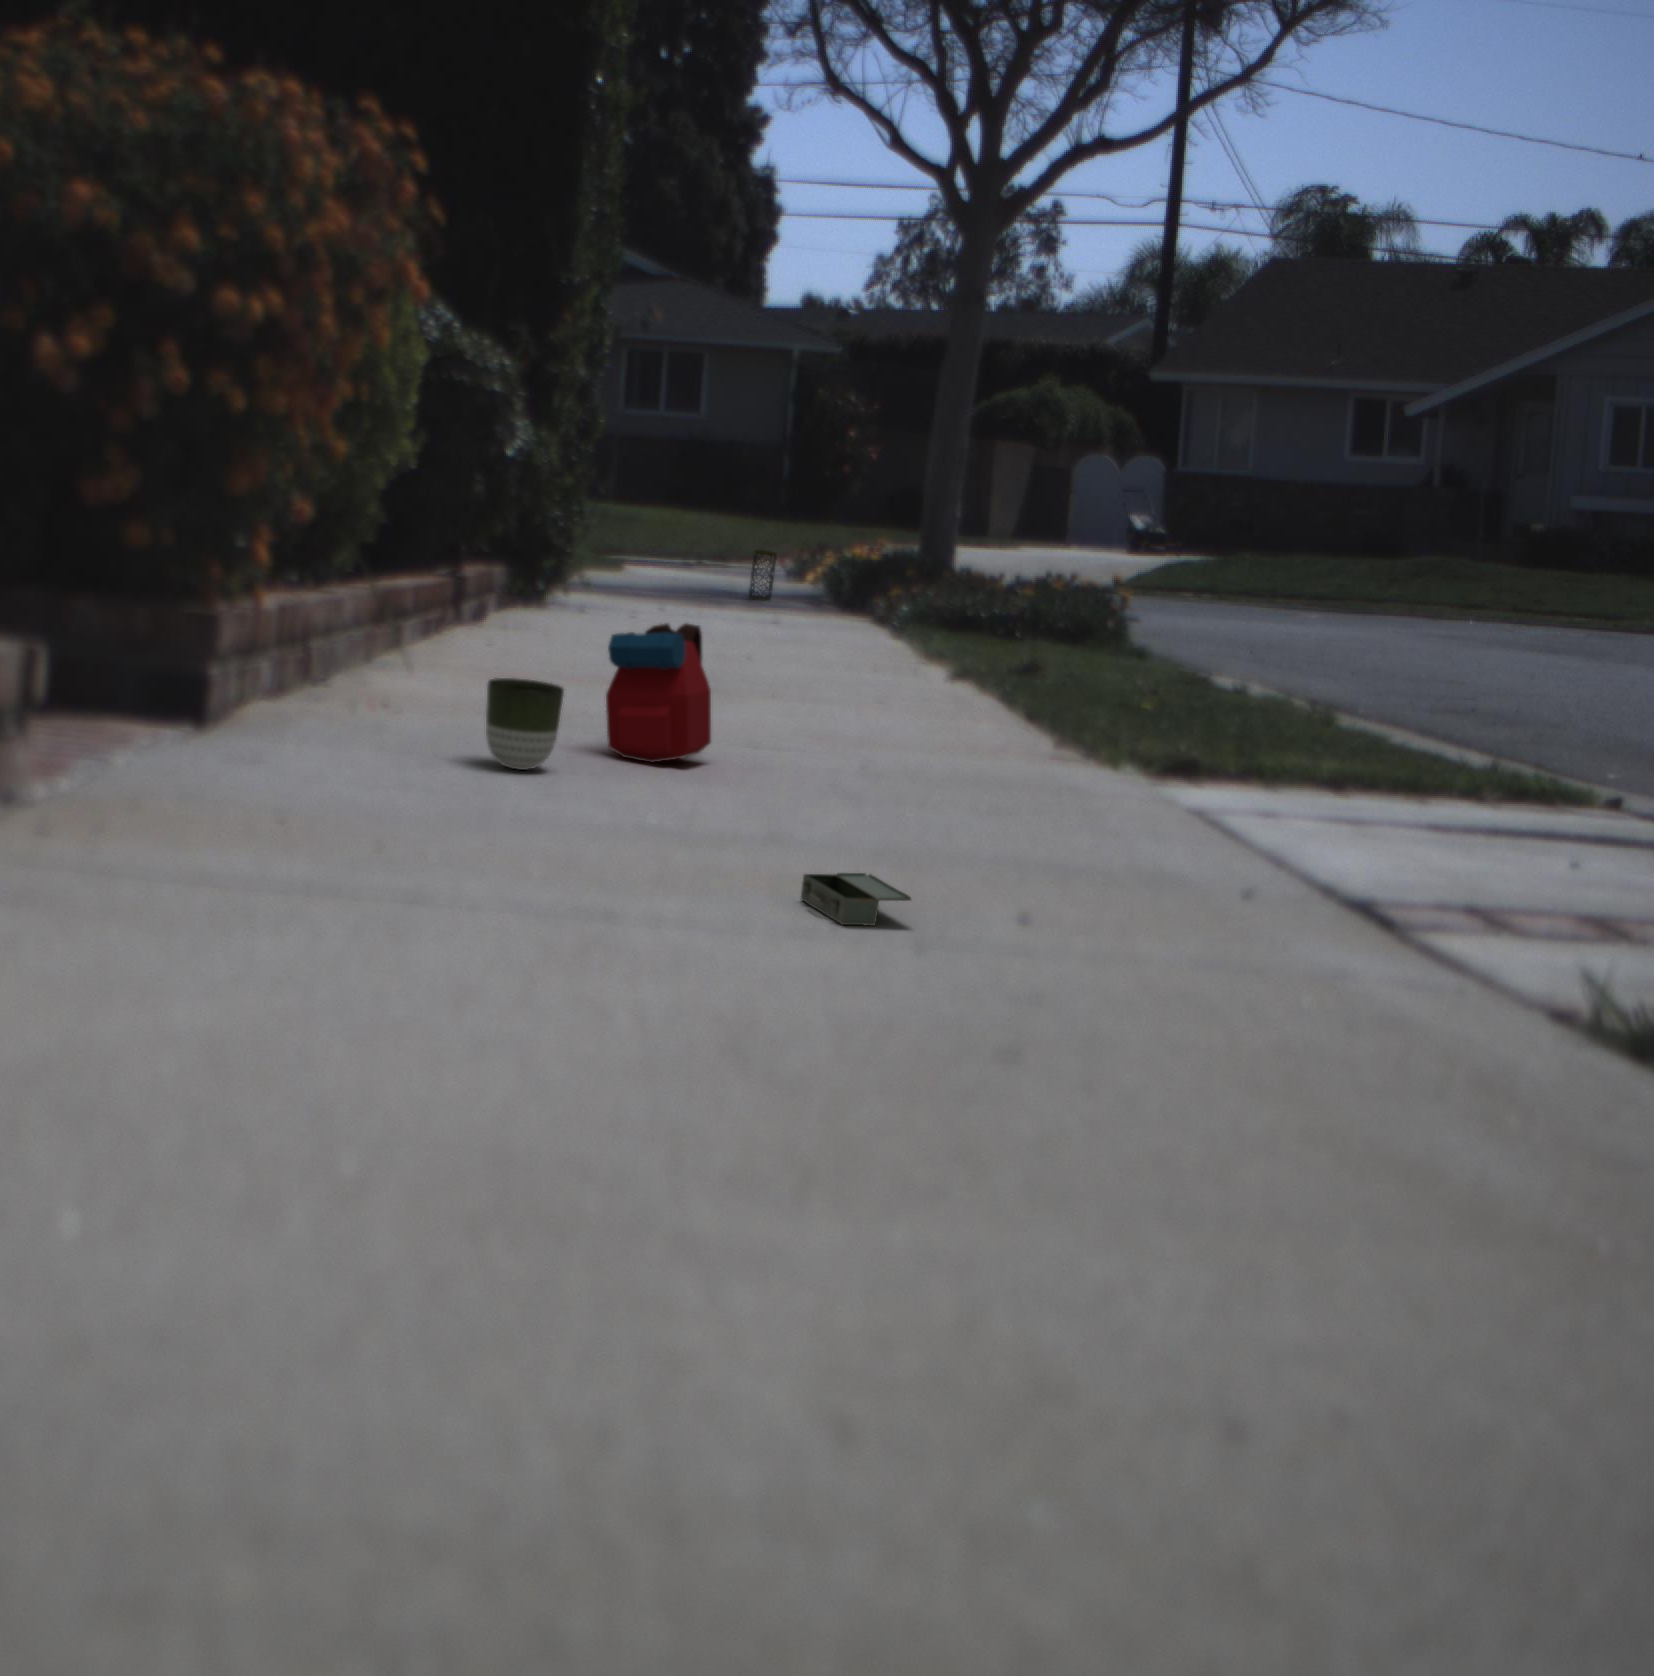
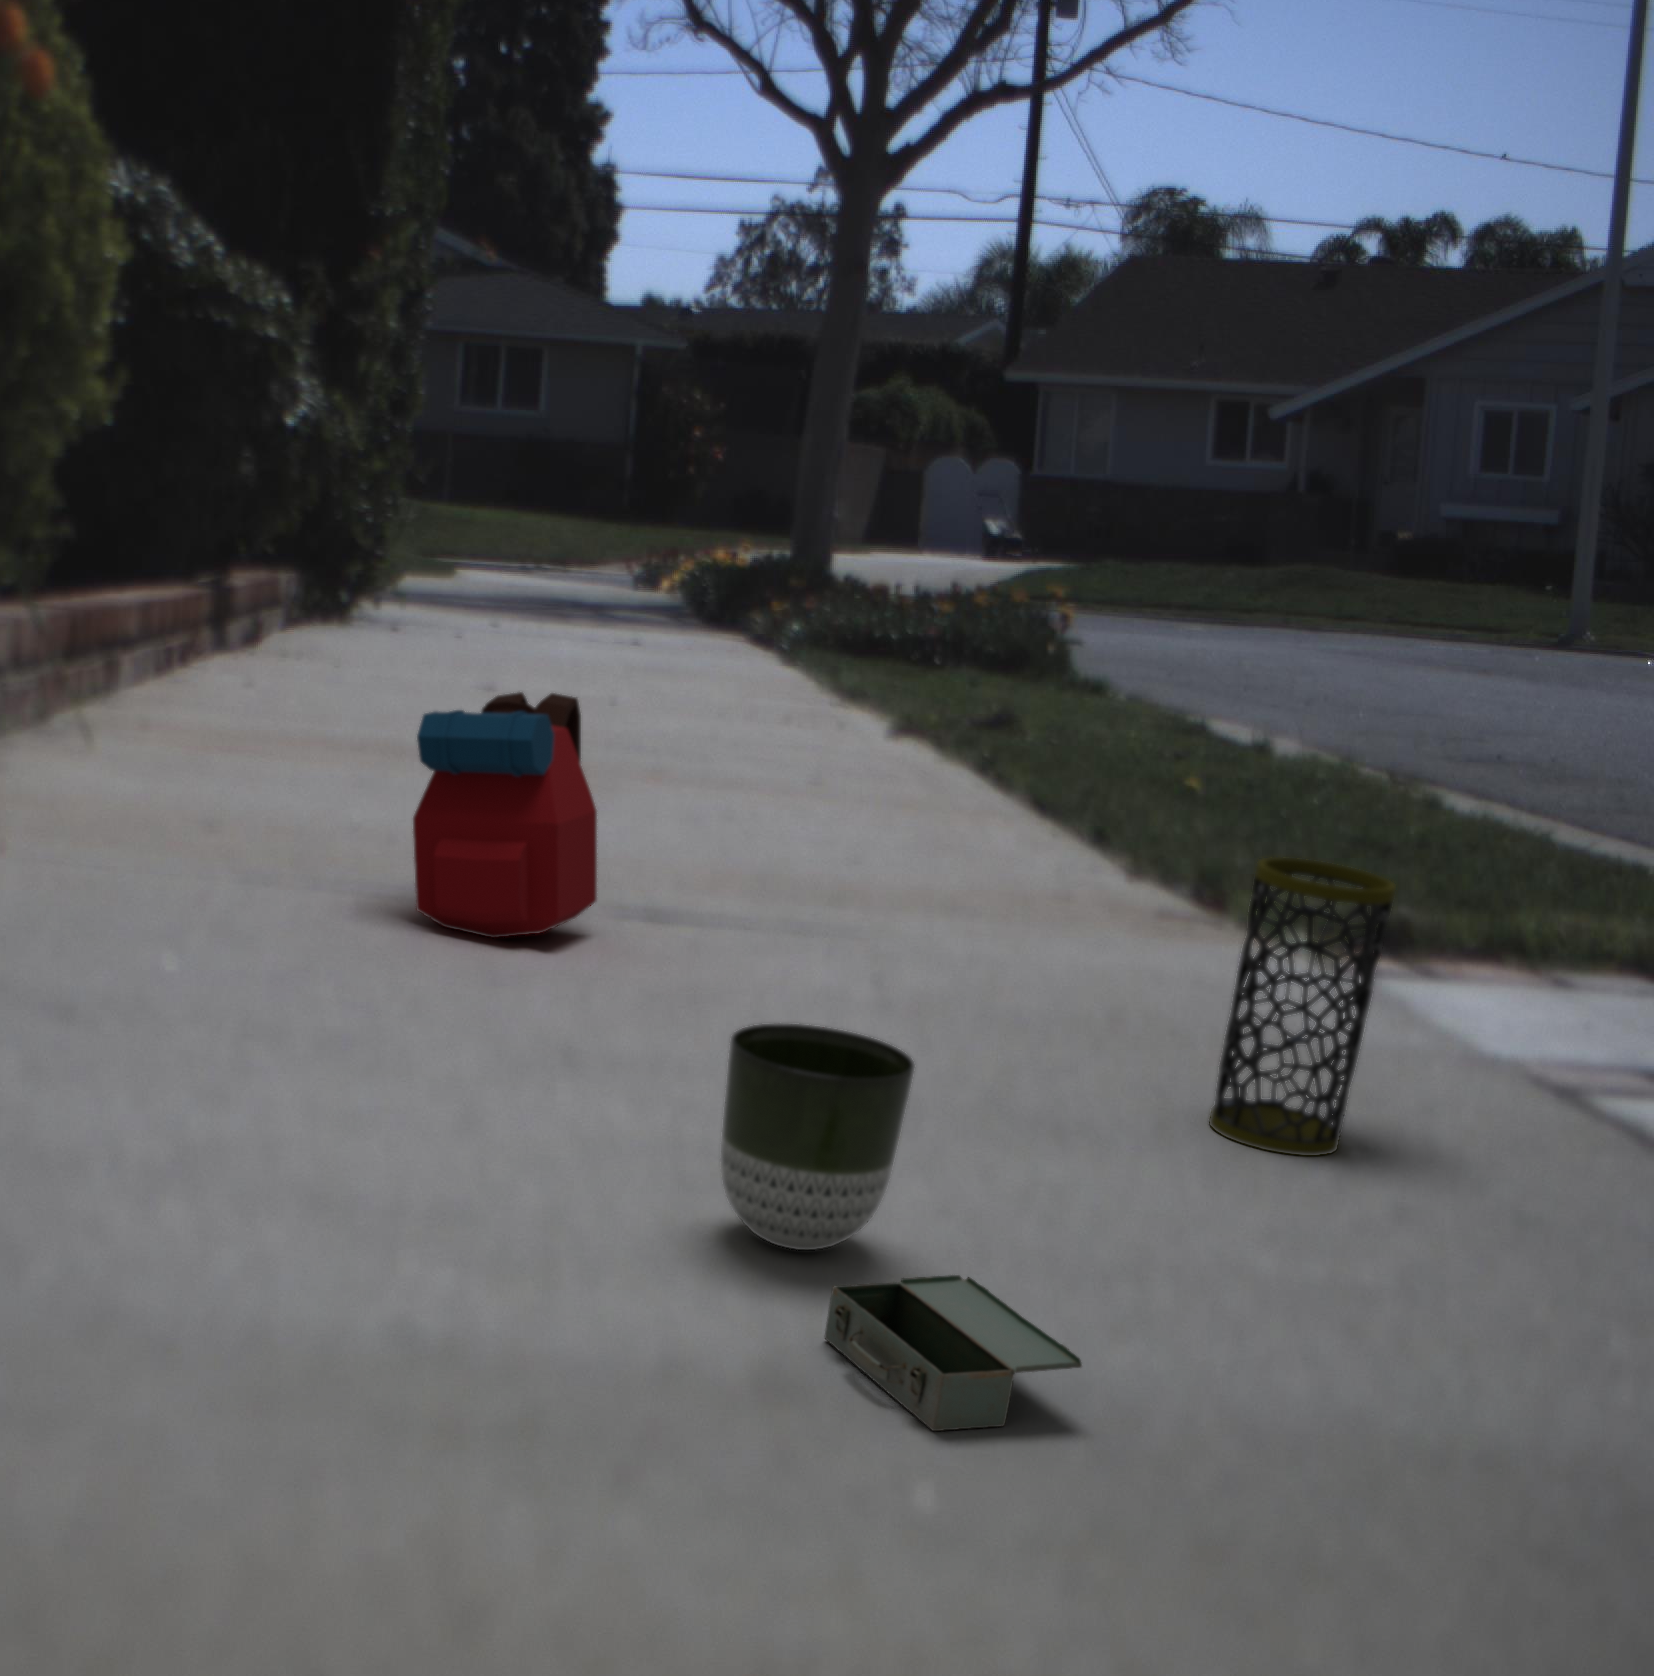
trash can: present [749,550,777,601] -> present [1209,857,1396,1156]
planter: present [486,678,564,770] -> present [721,1024,914,1250]

